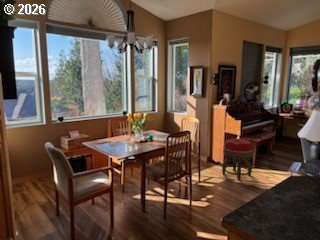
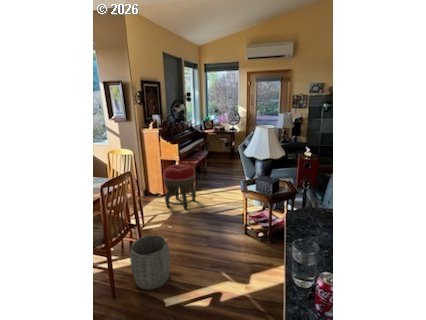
woven basket: none [179,183,209,224] -> present [130,235,170,290]

